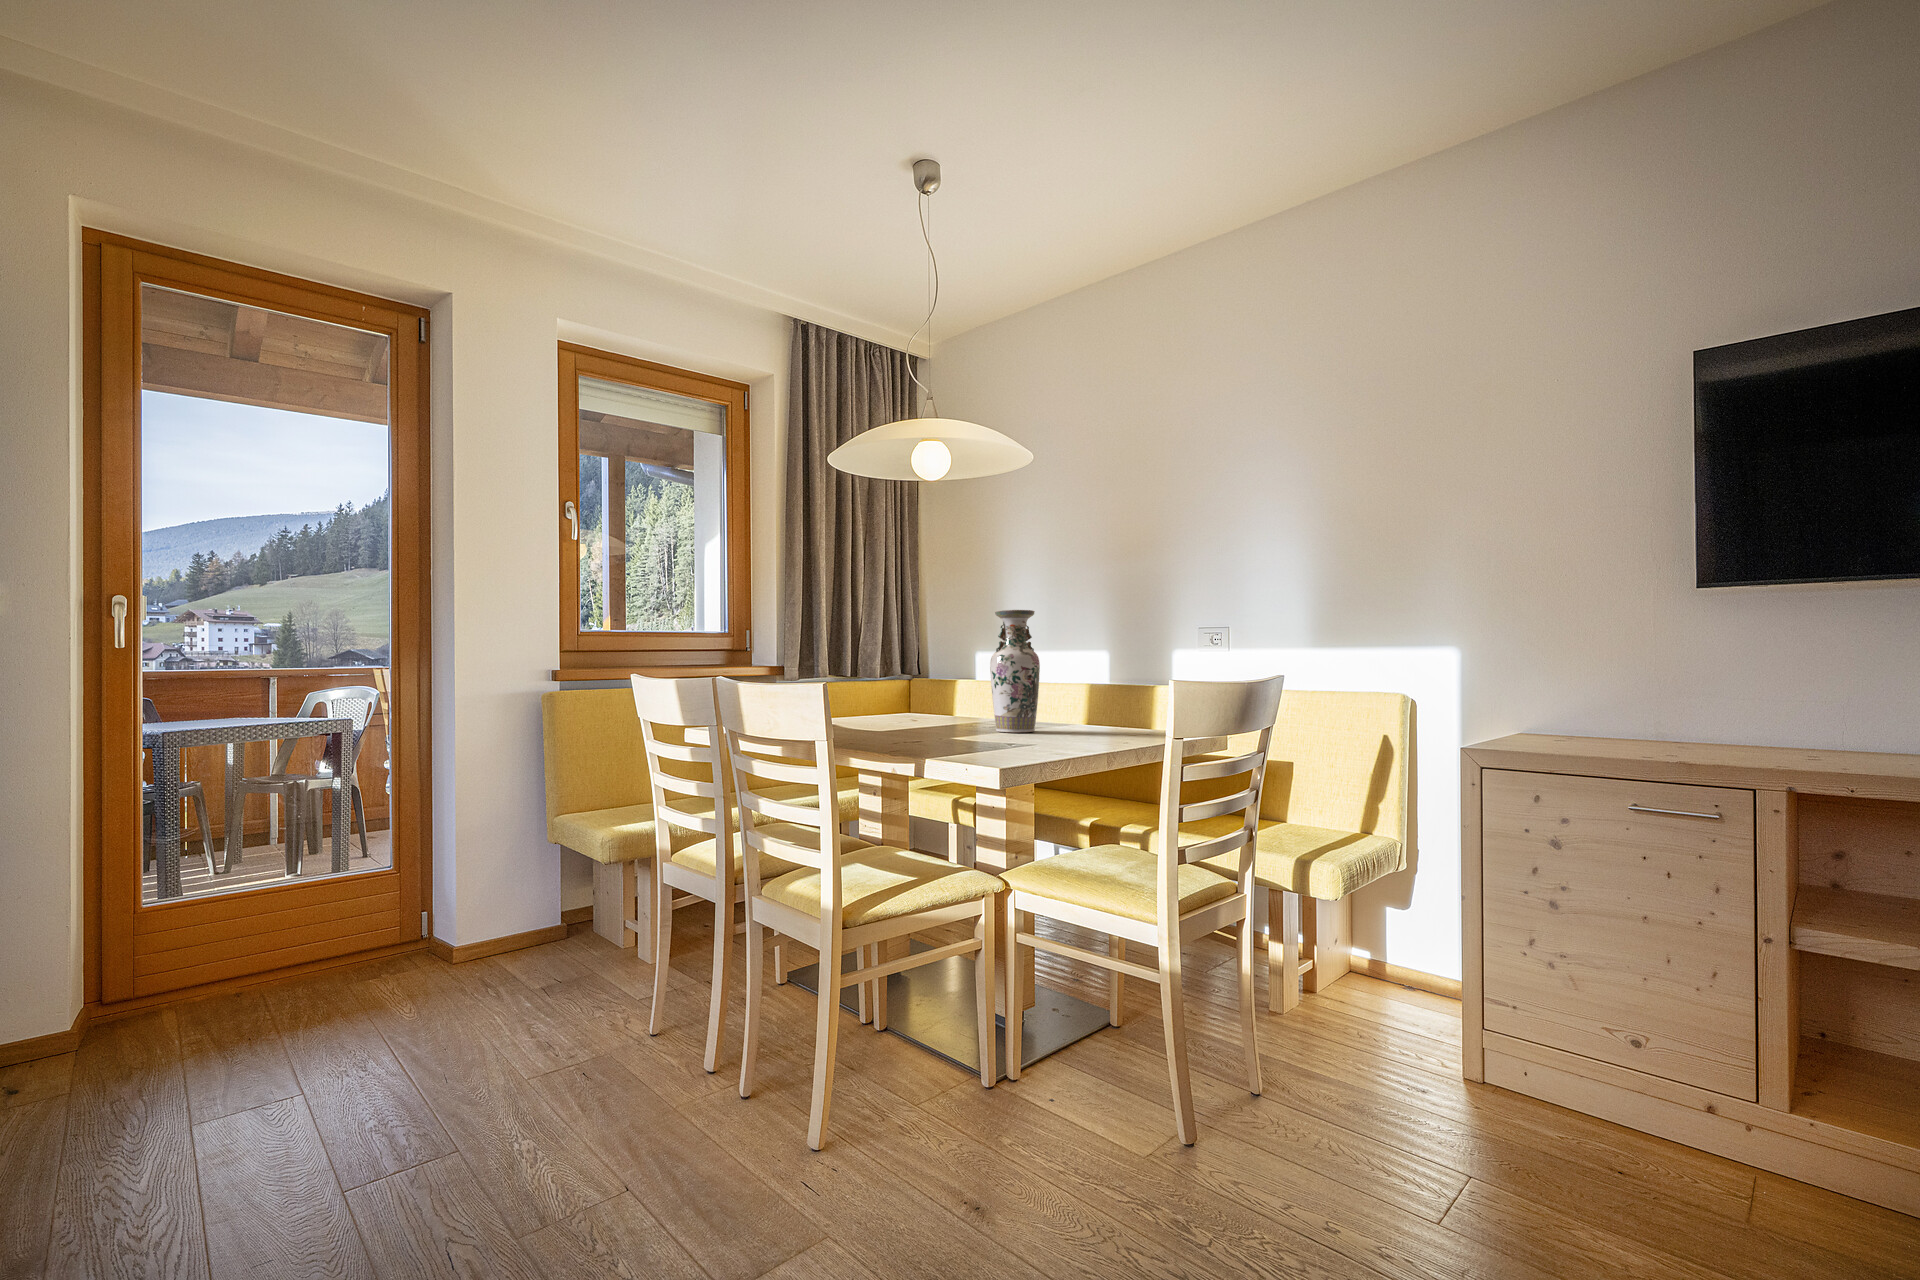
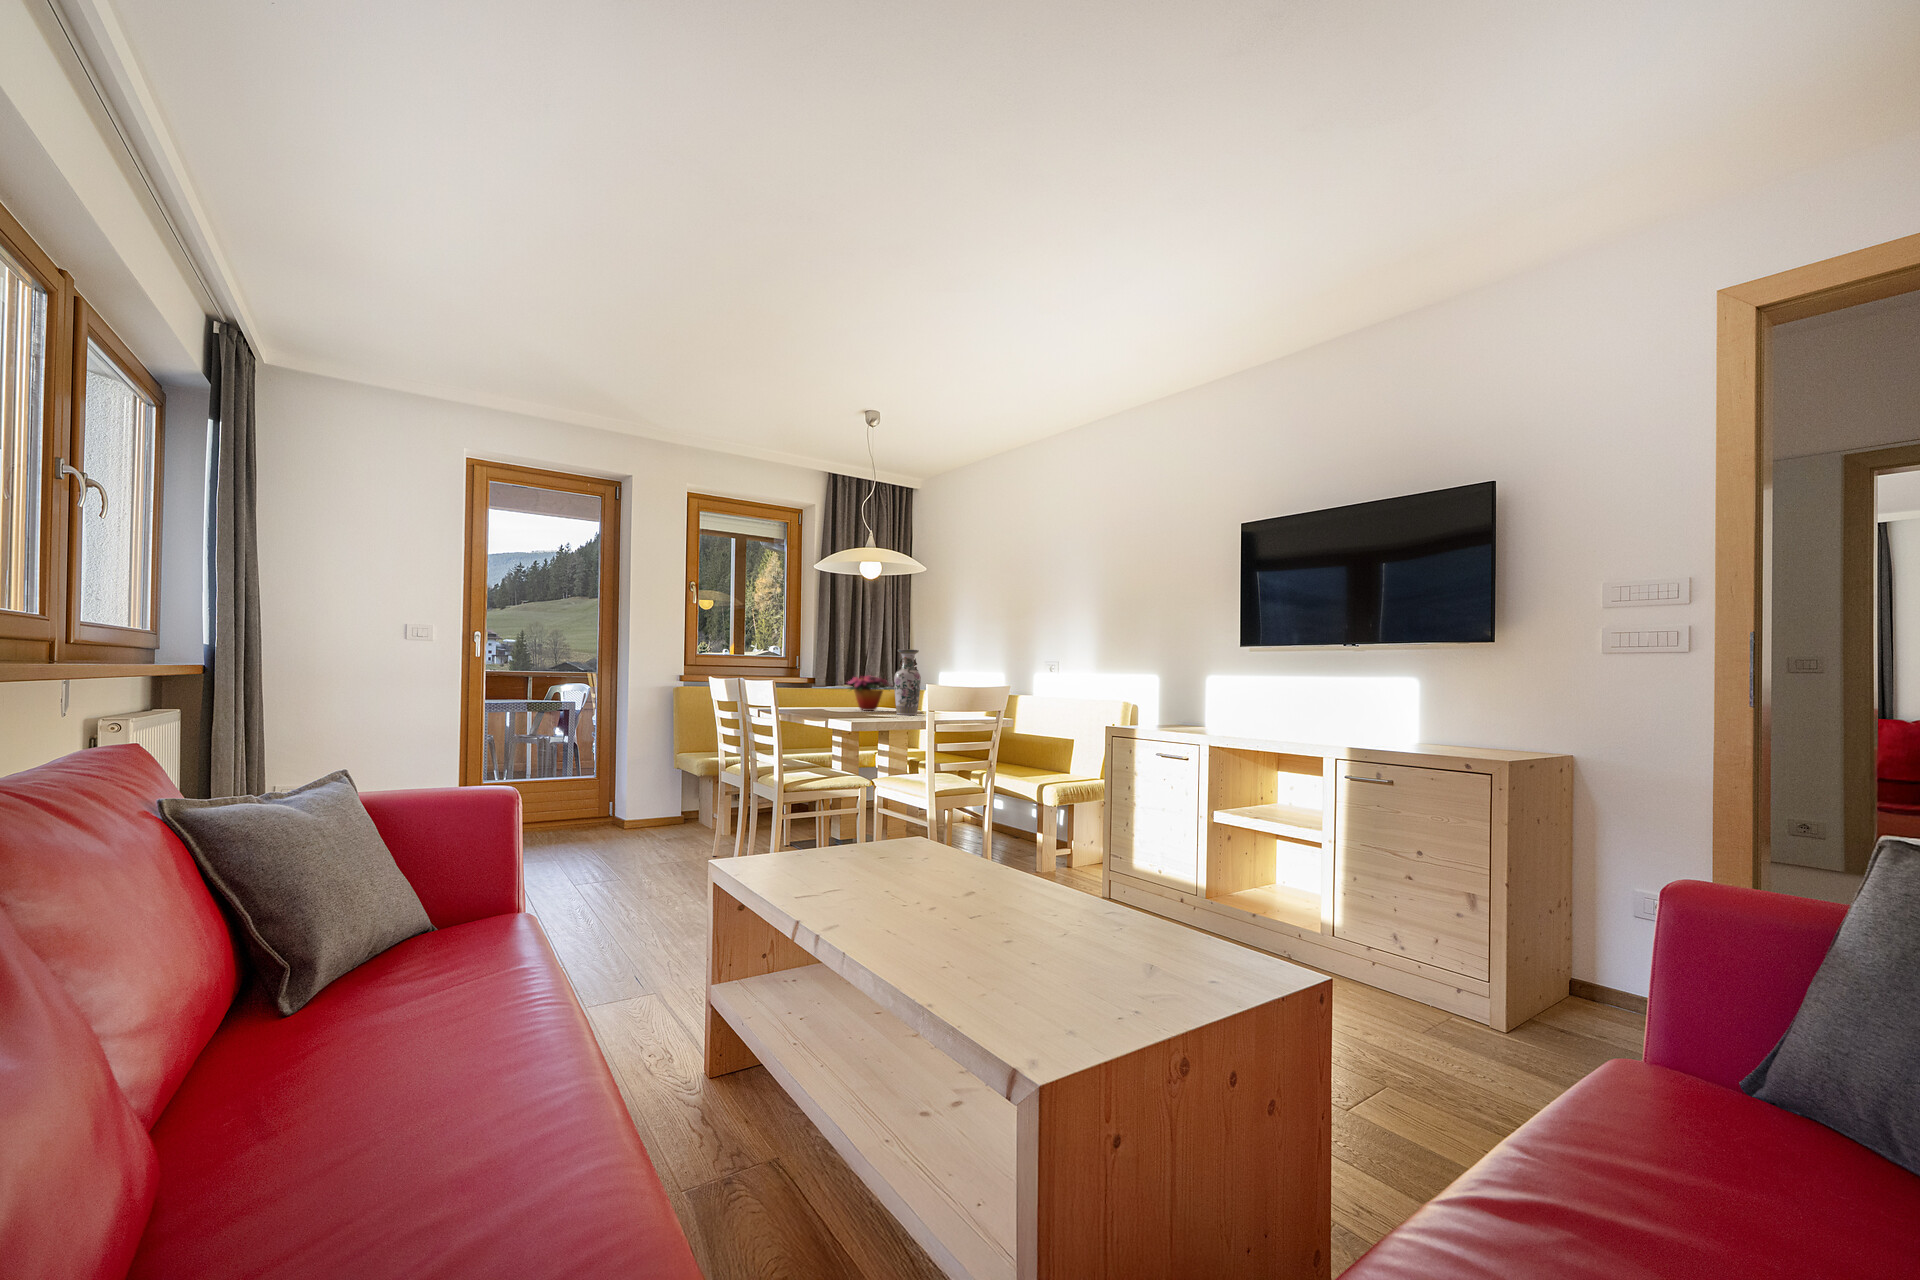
flower arrangement: none [875,659,967,723] -> present [848,676,887,711]

